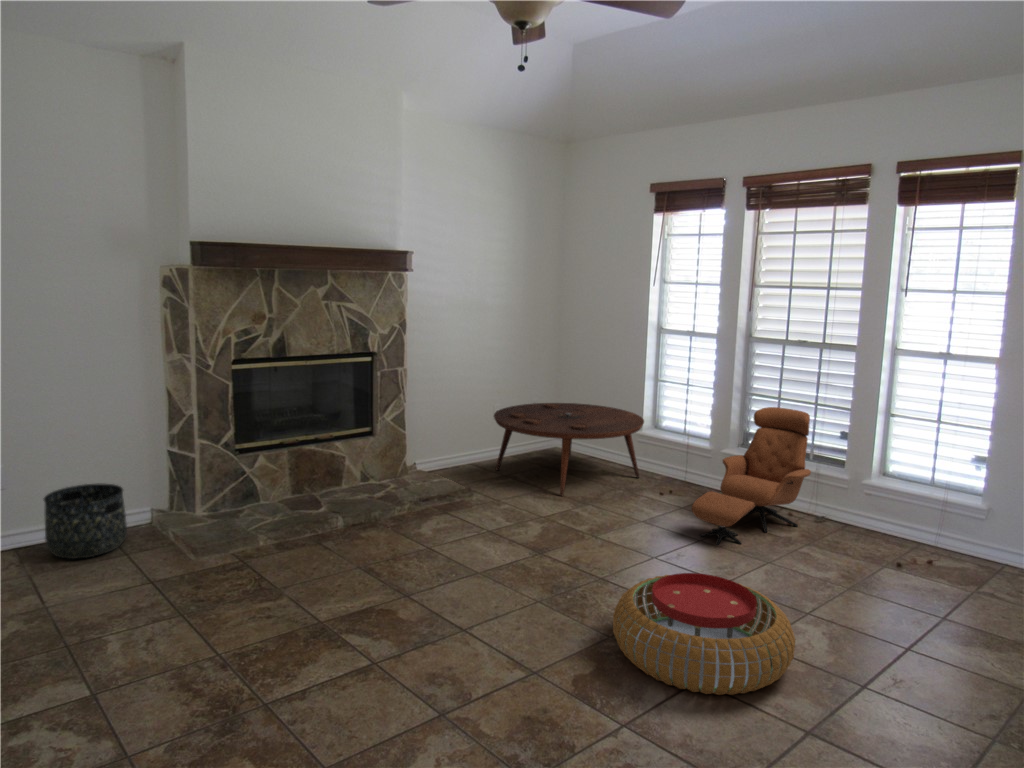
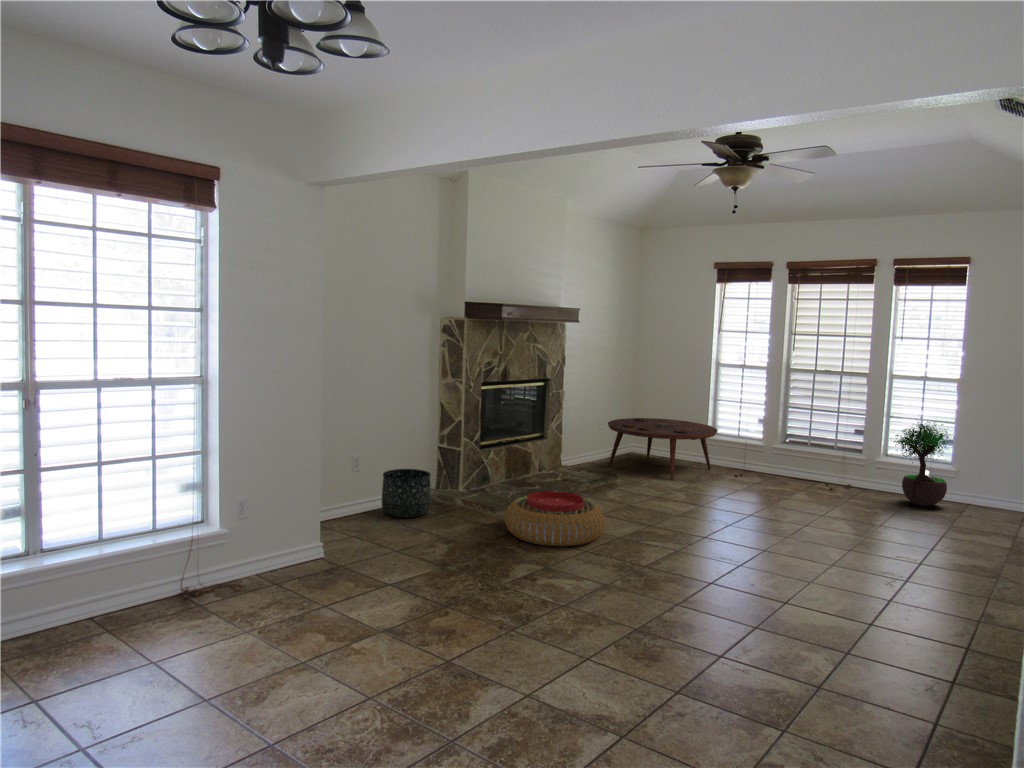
armchair: present [692,407,811,545] -> none [778,415,844,502]
potted tree: none [876,415,978,562] -> present [894,422,955,506]
pouf: present [613,573,796,695] -> present [505,491,605,546]

